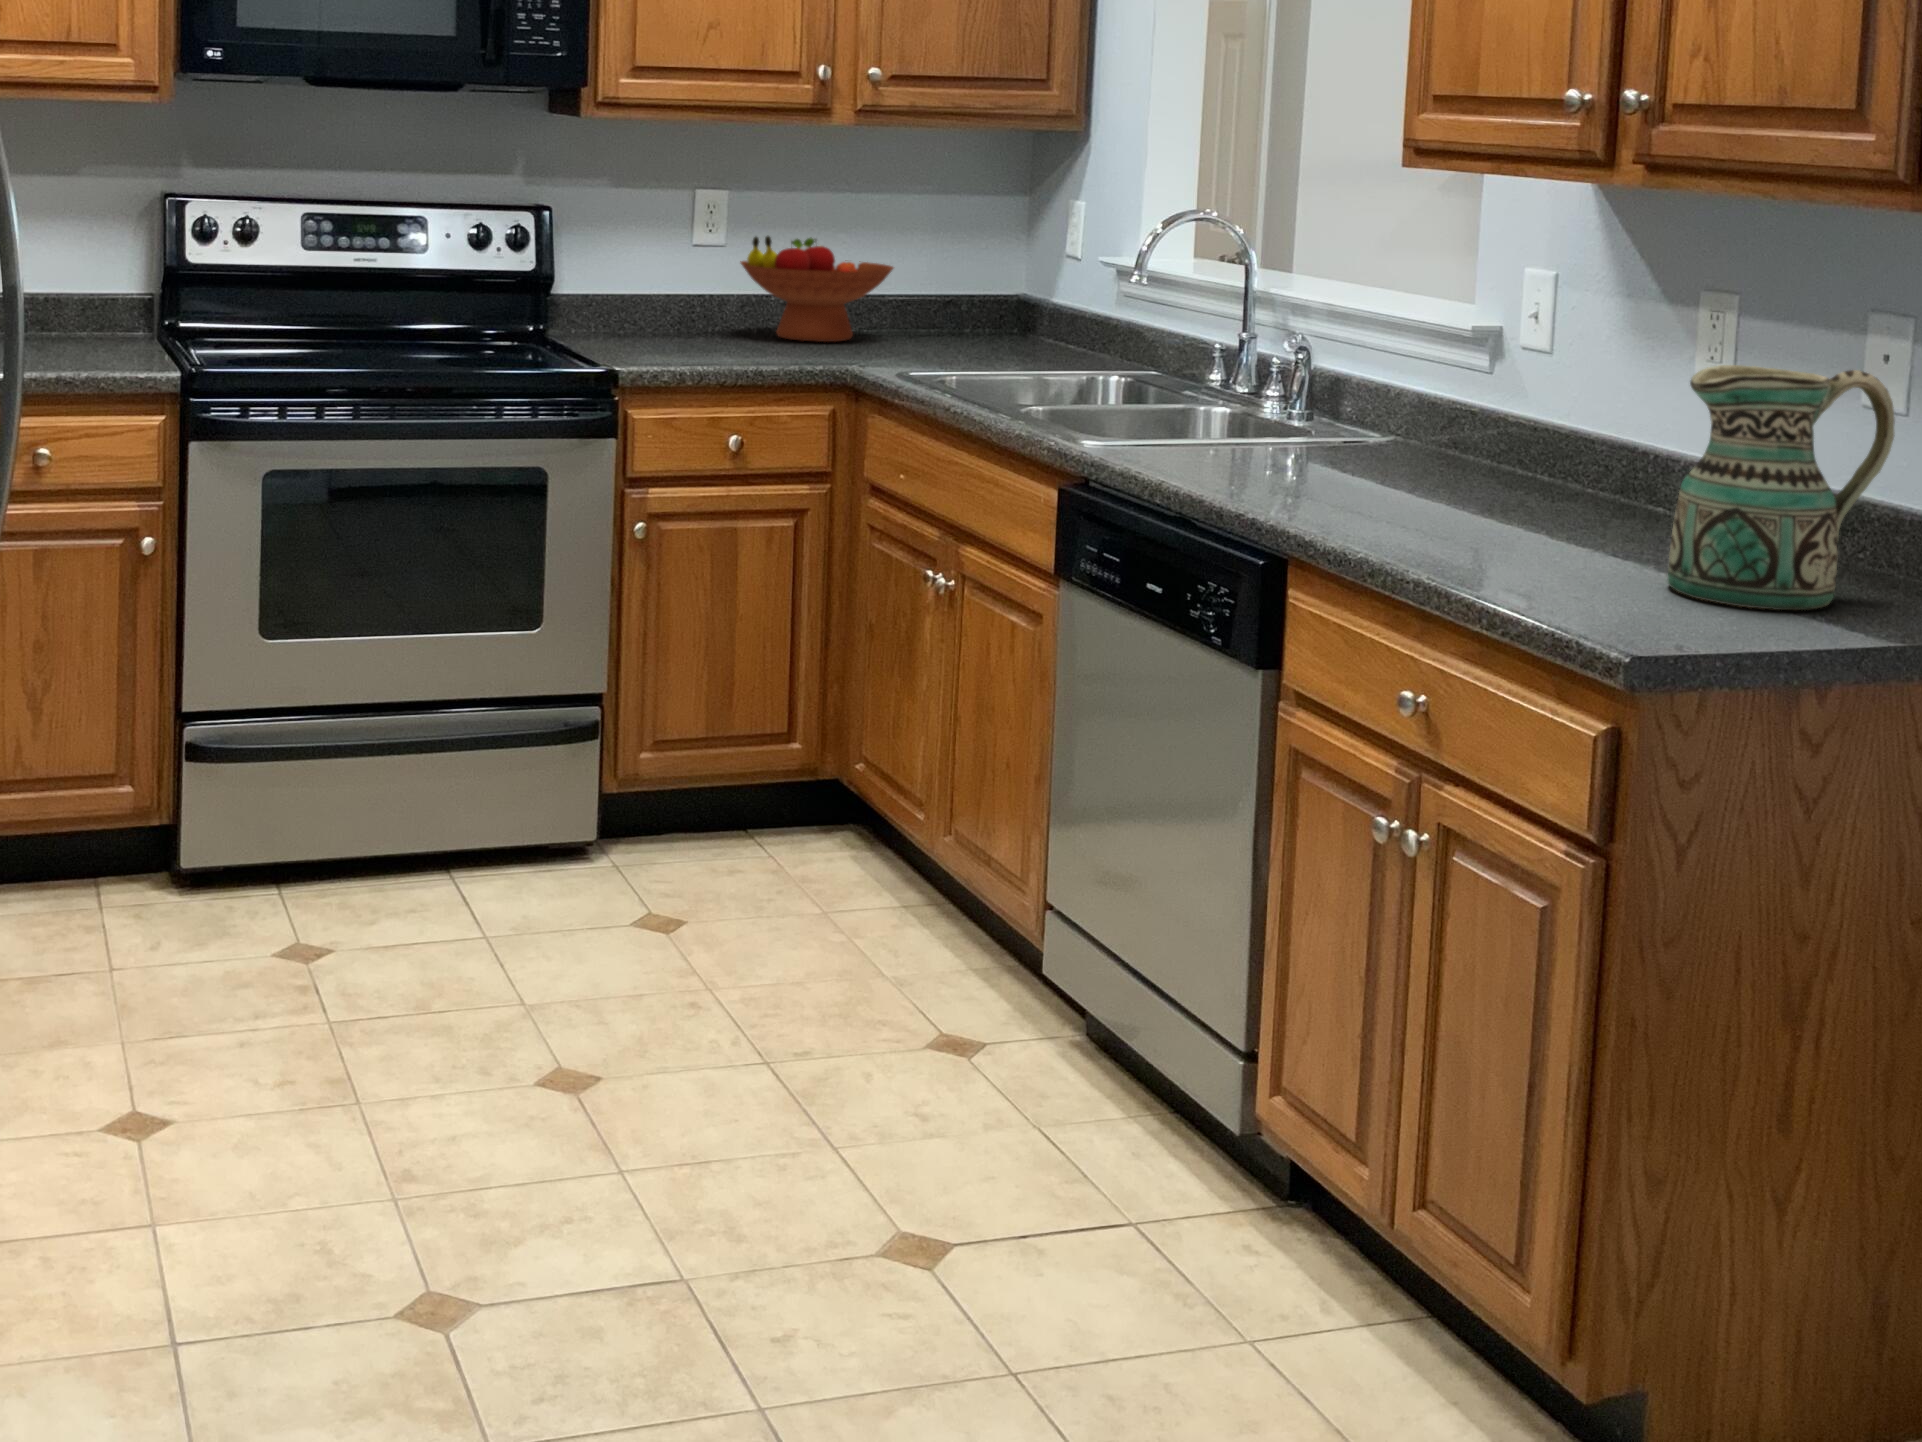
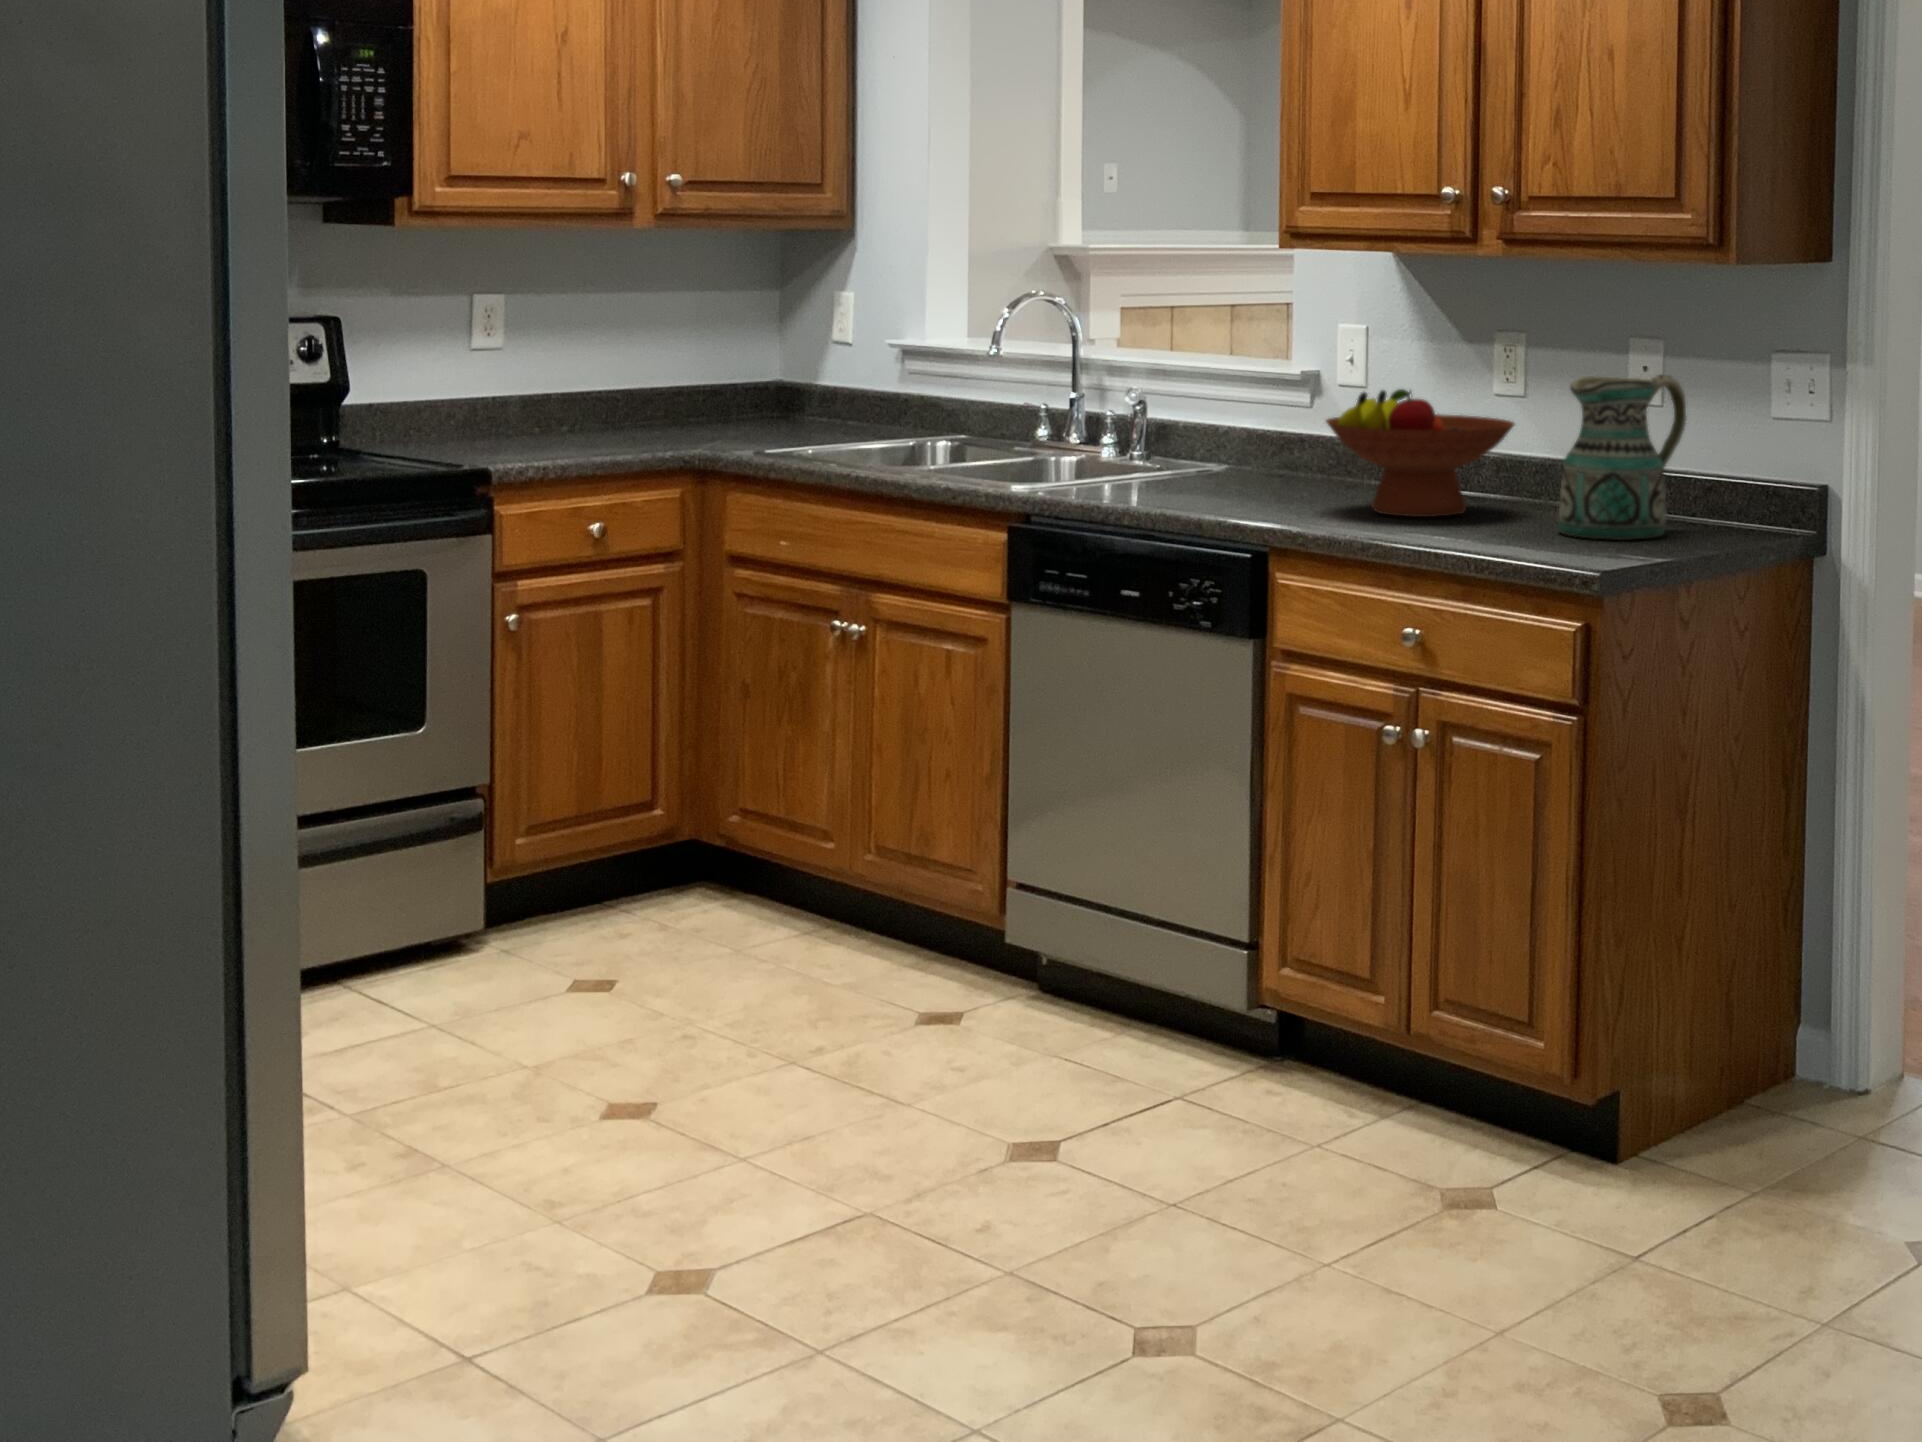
fruit bowl: present [740,236,893,342] -> present [1326,389,1515,517]

